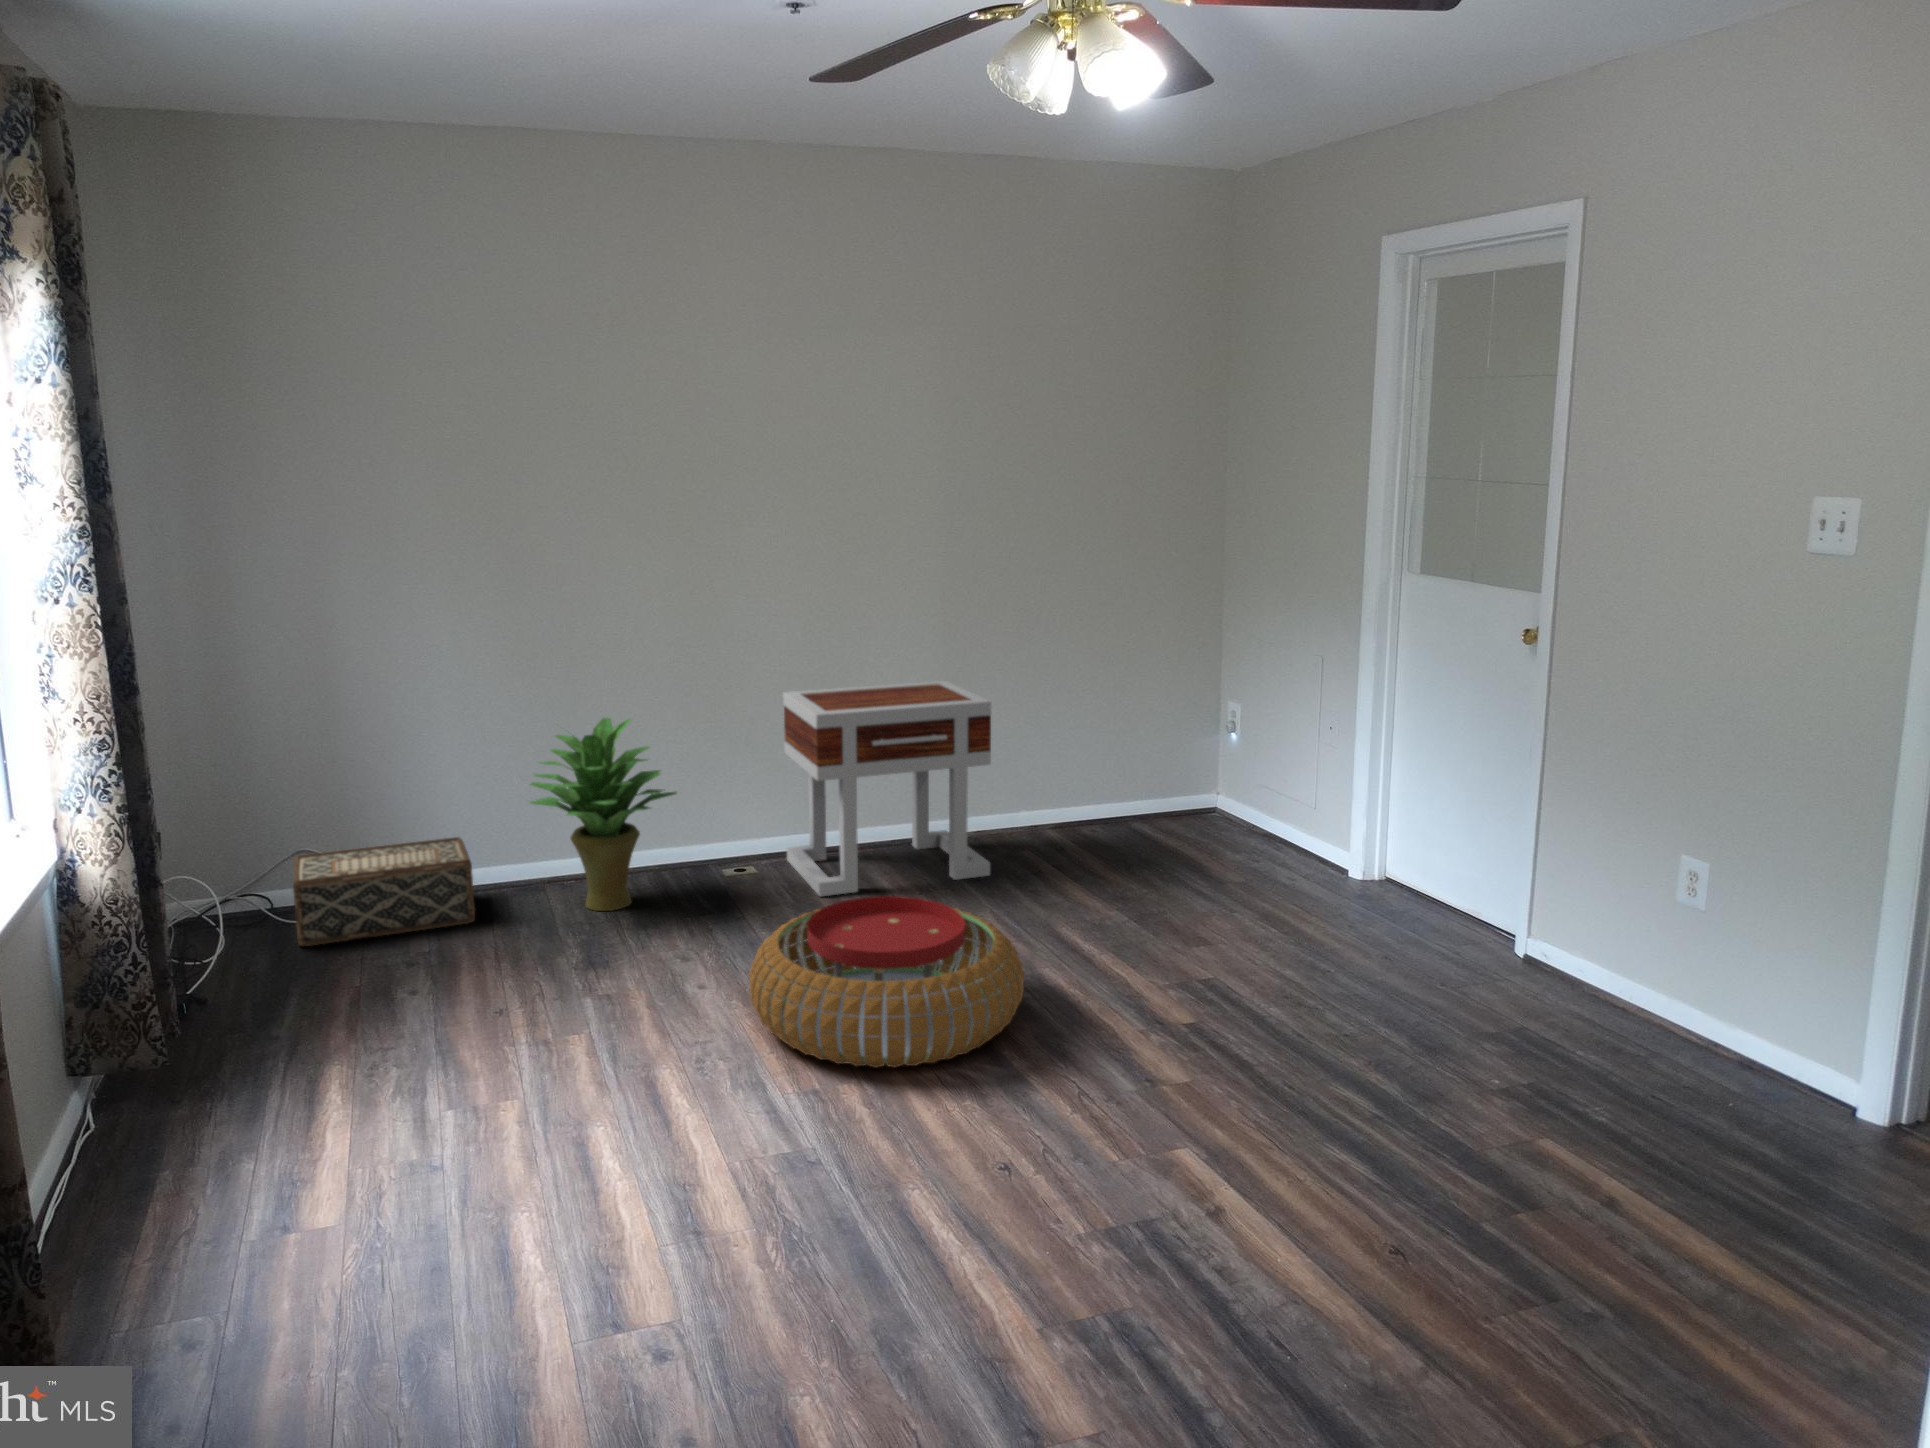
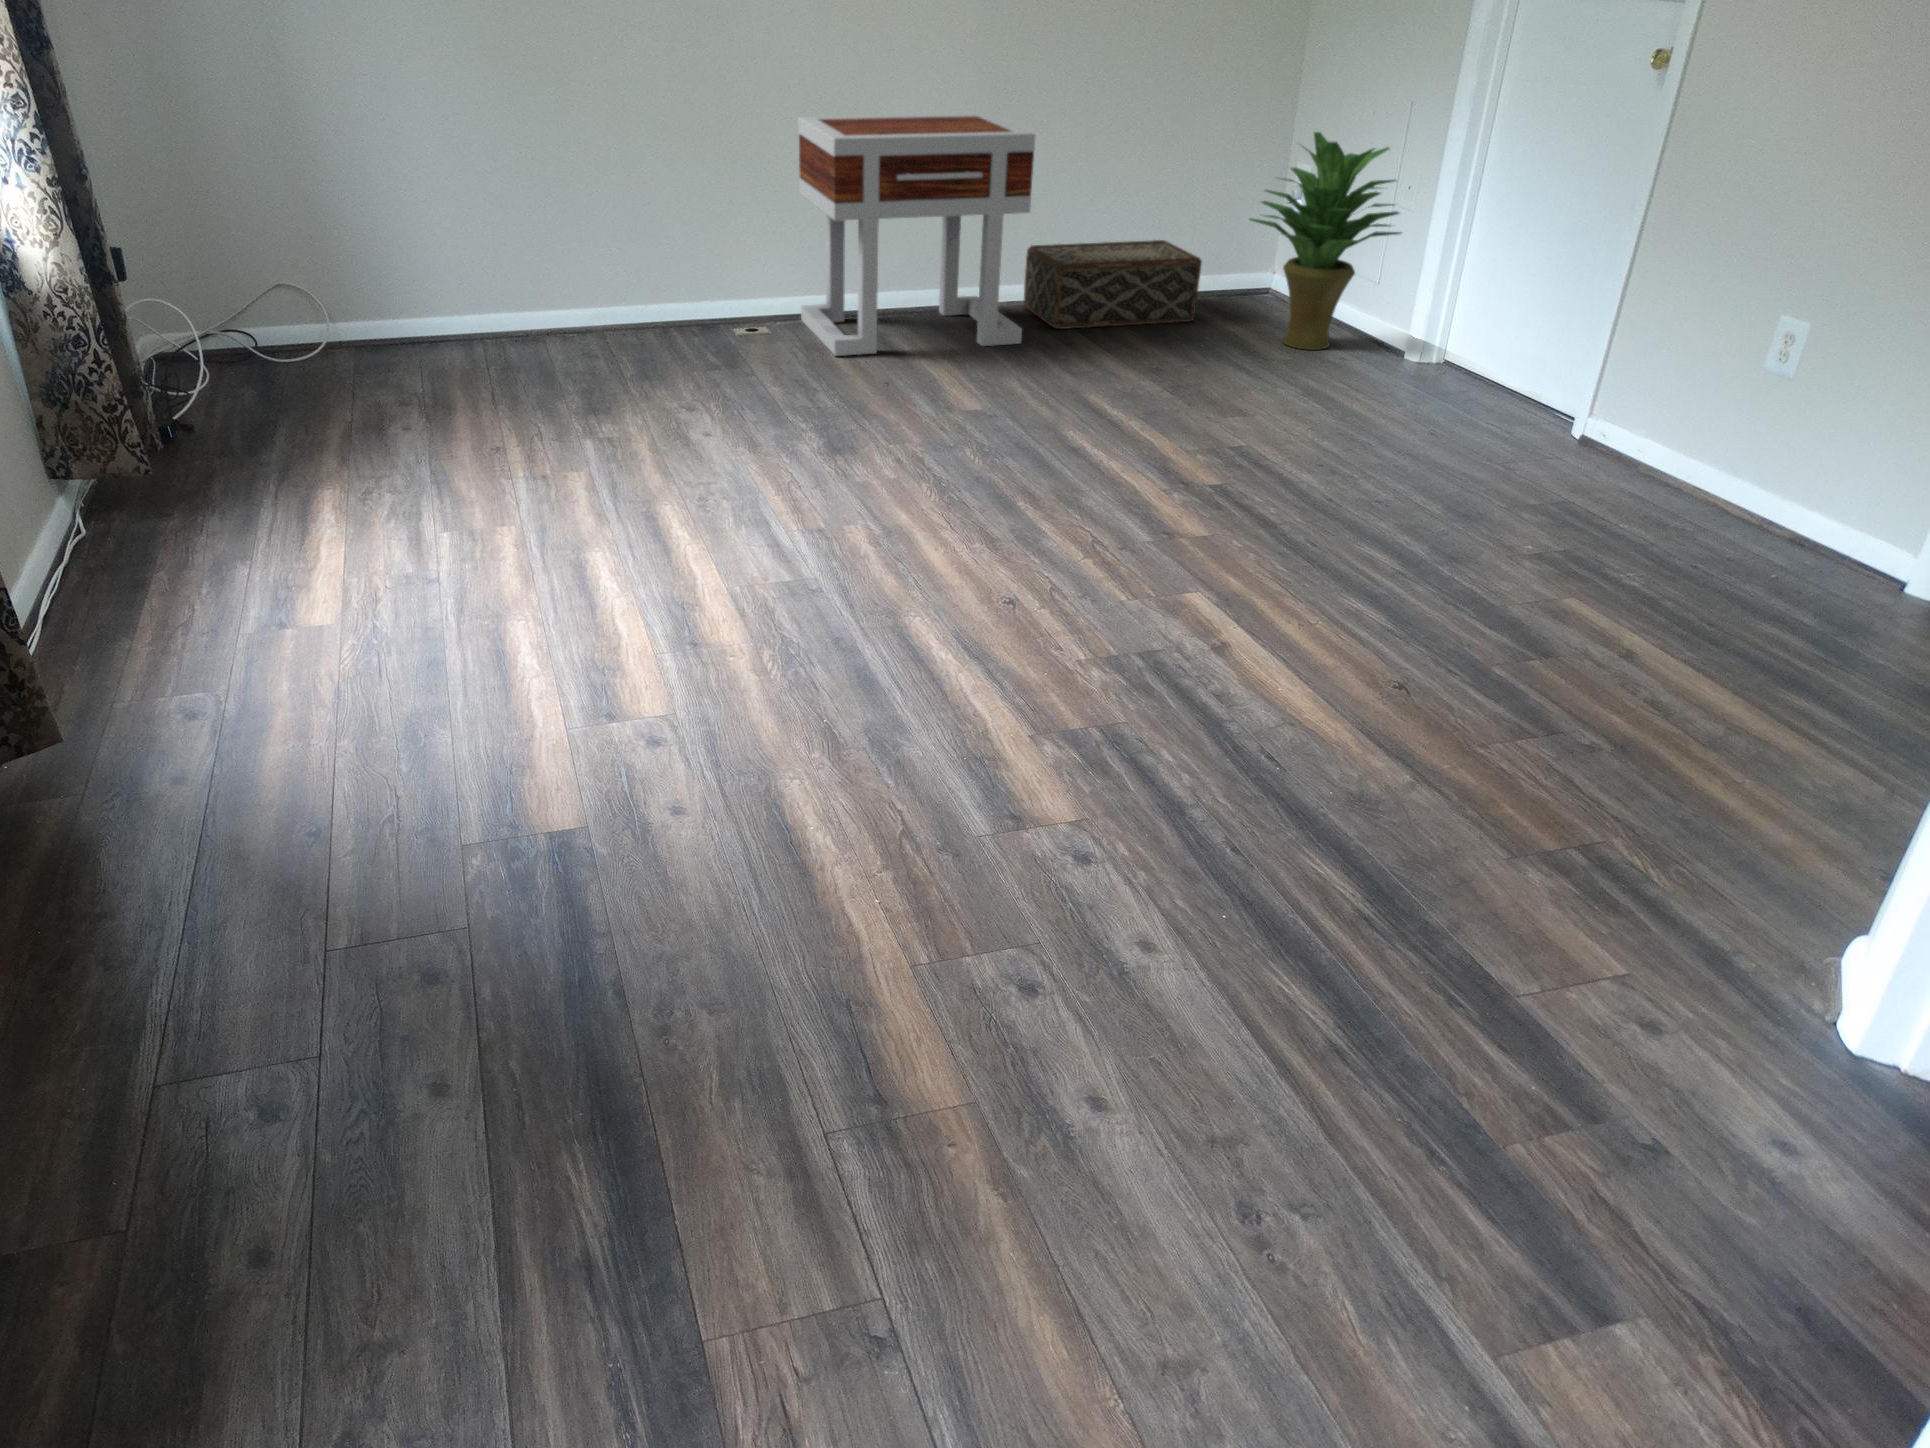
potted plant: present [530,718,676,911] -> present [1250,132,1401,350]
woven basket: present [293,837,475,946] -> present [1024,240,1202,329]
pouf: present [749,896,1024,1068] -> none [754,341,1047,513]

